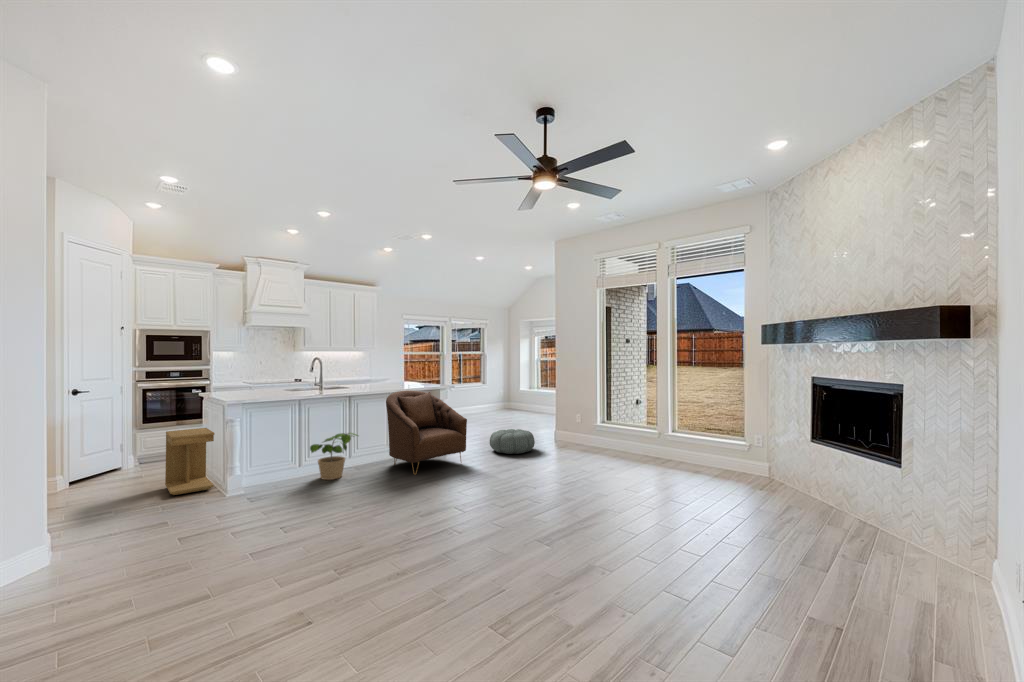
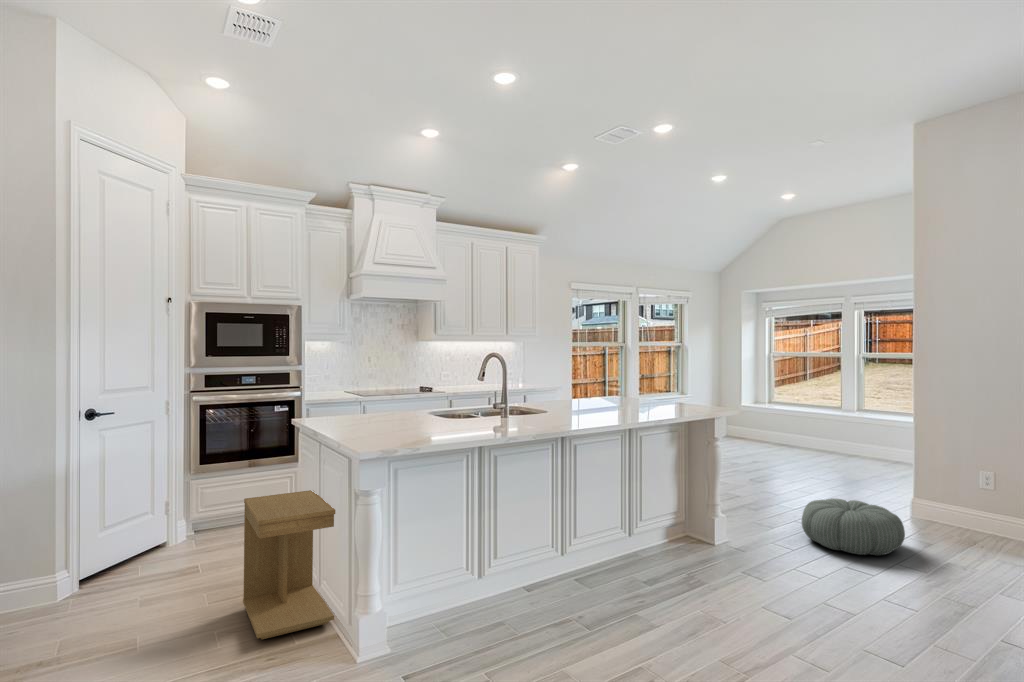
armchair: present [386,390,467,474] -> none [633,423,797,610]
potted plant: present [310,433,358,480] -> none [515,517,616,611]

